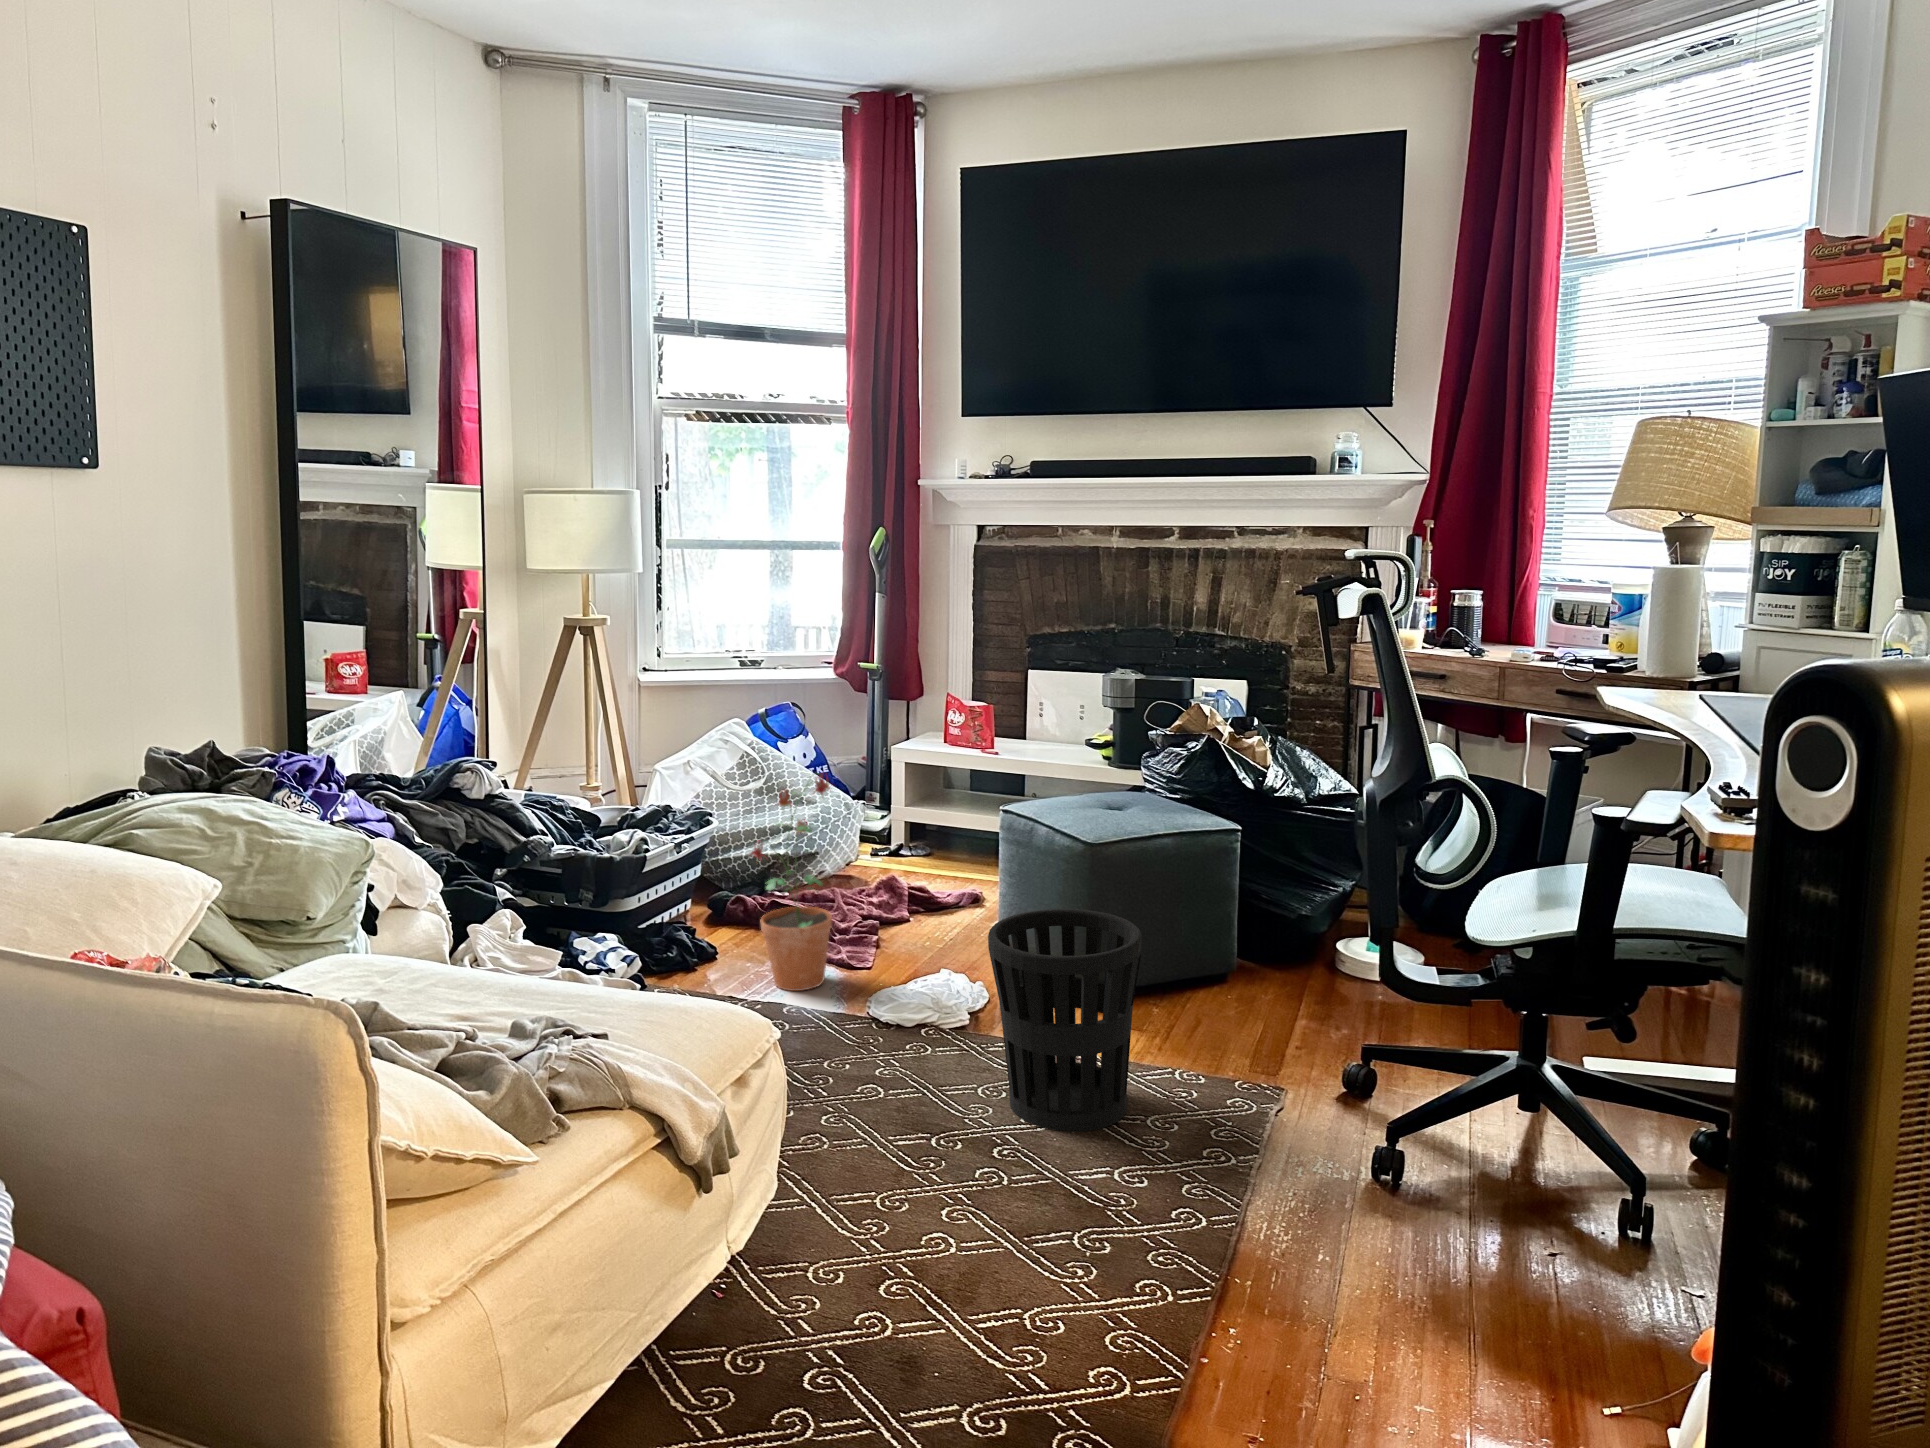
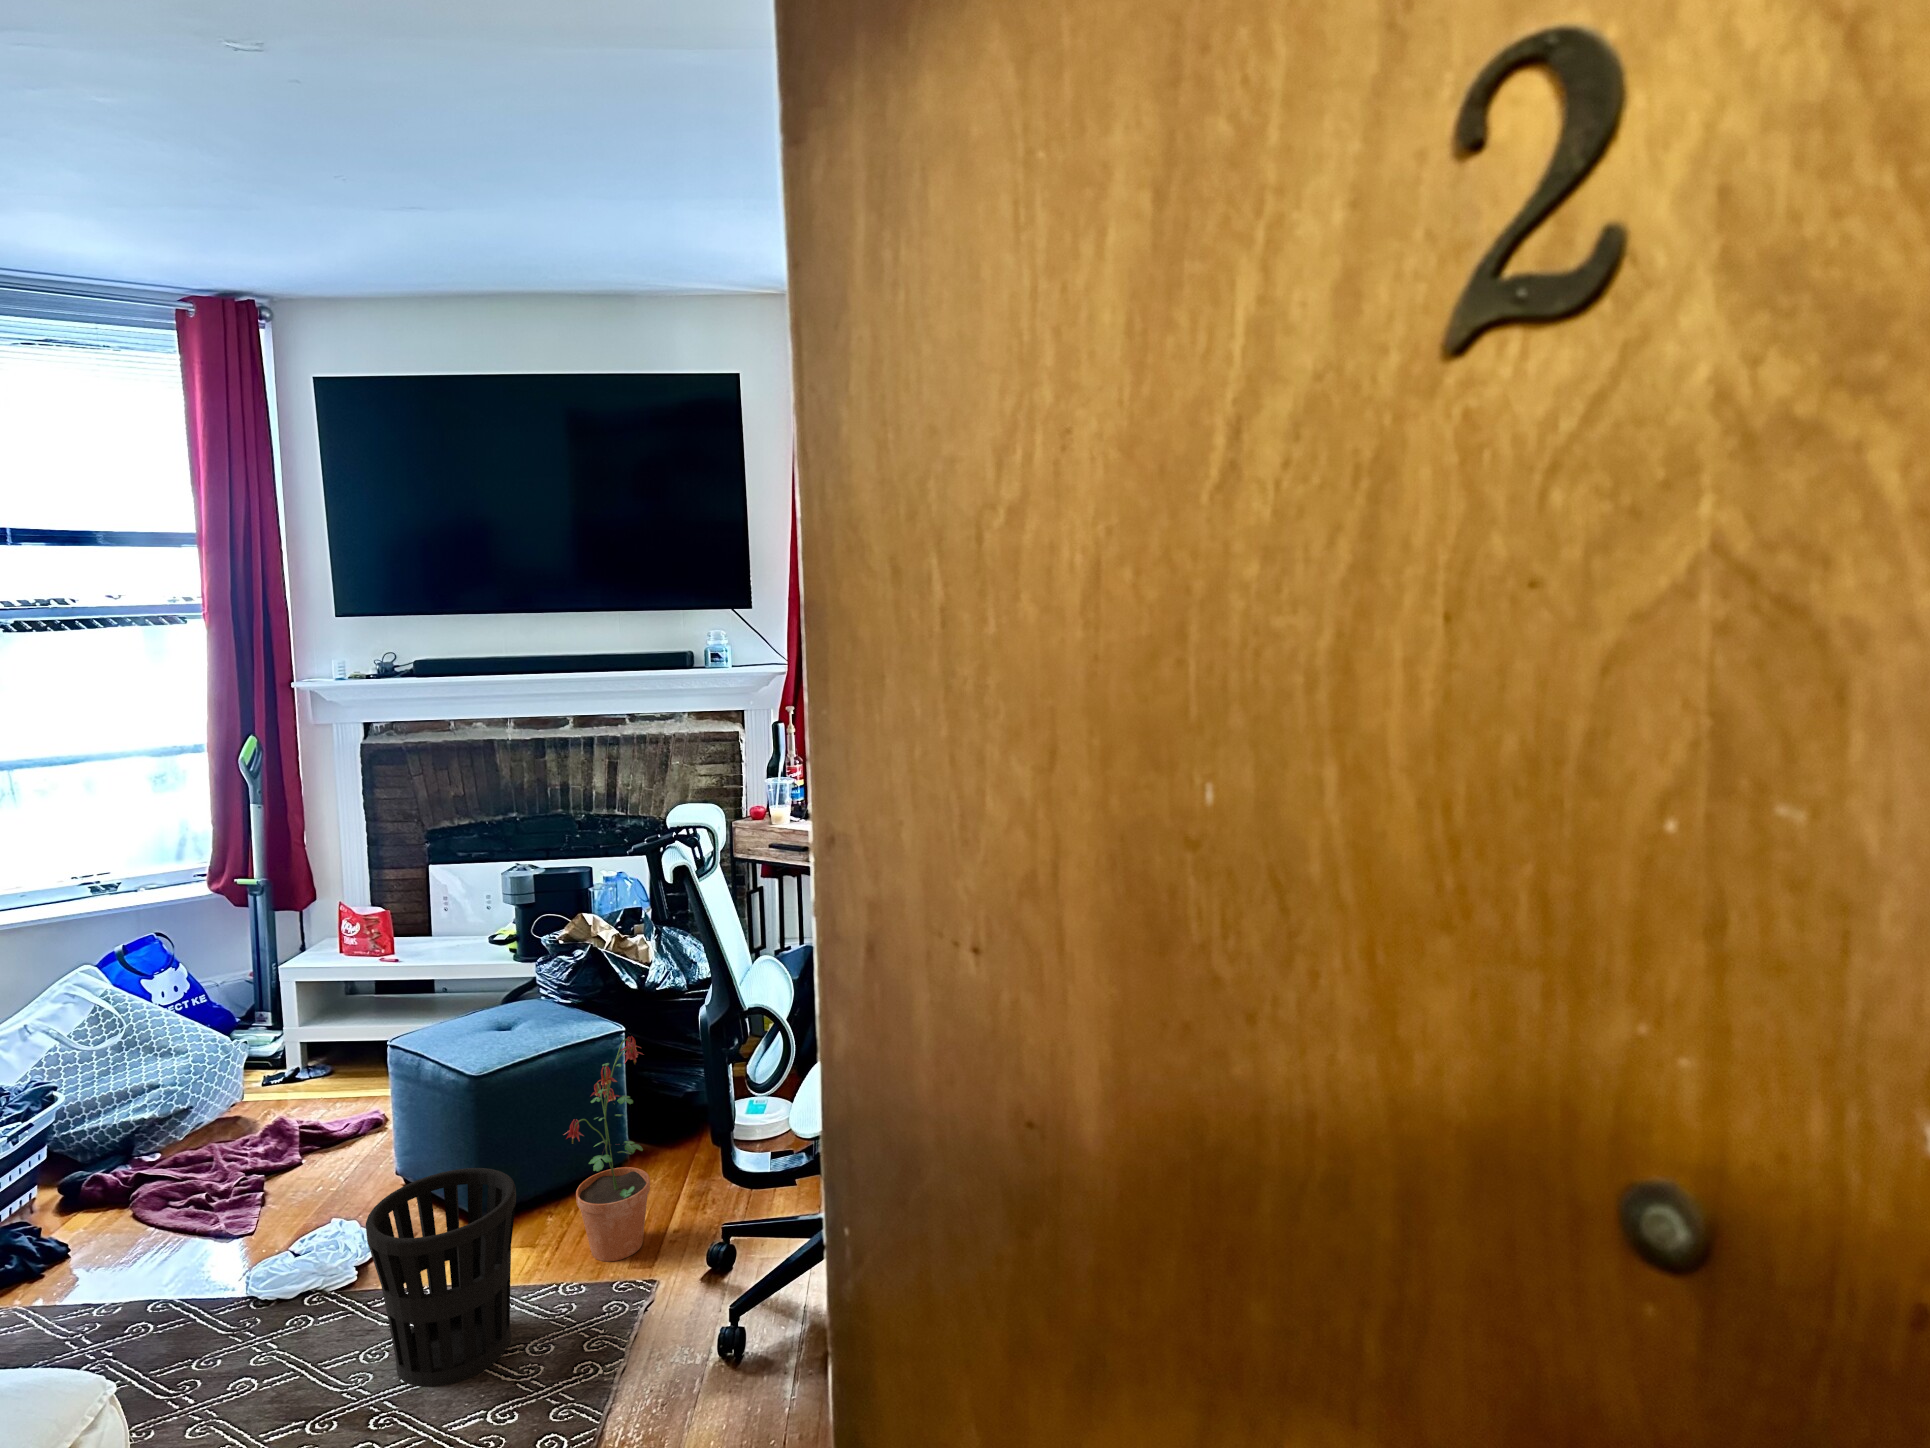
potted plant: present [750,773,832,991] -> present [564,1036,650,1261]

